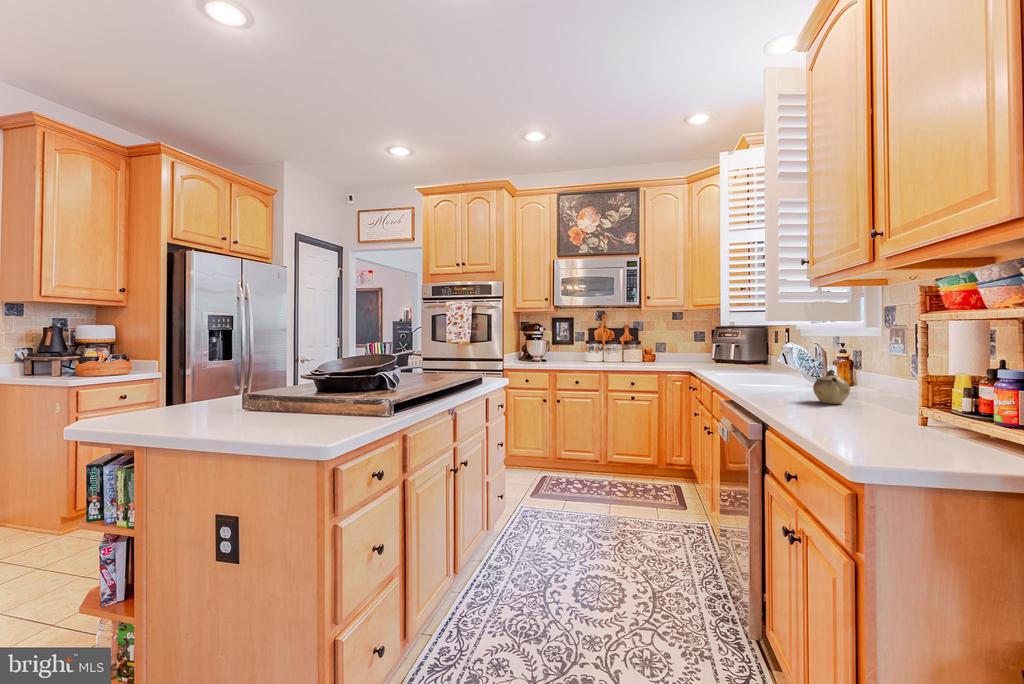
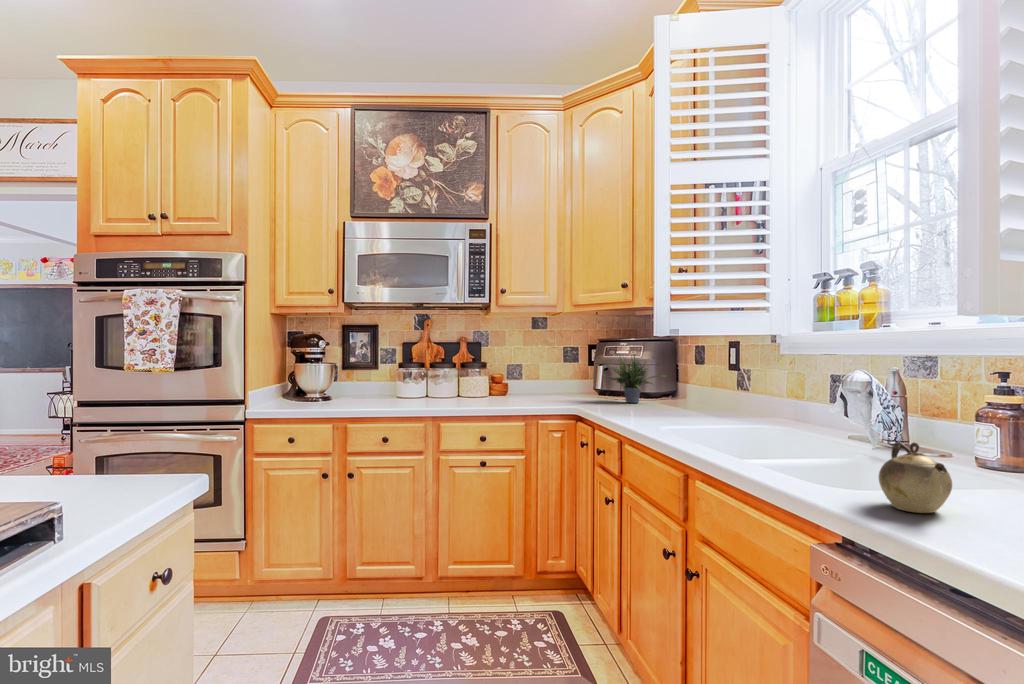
potted plant: none [711,326,757,366] -> present [601,354,667,403]

